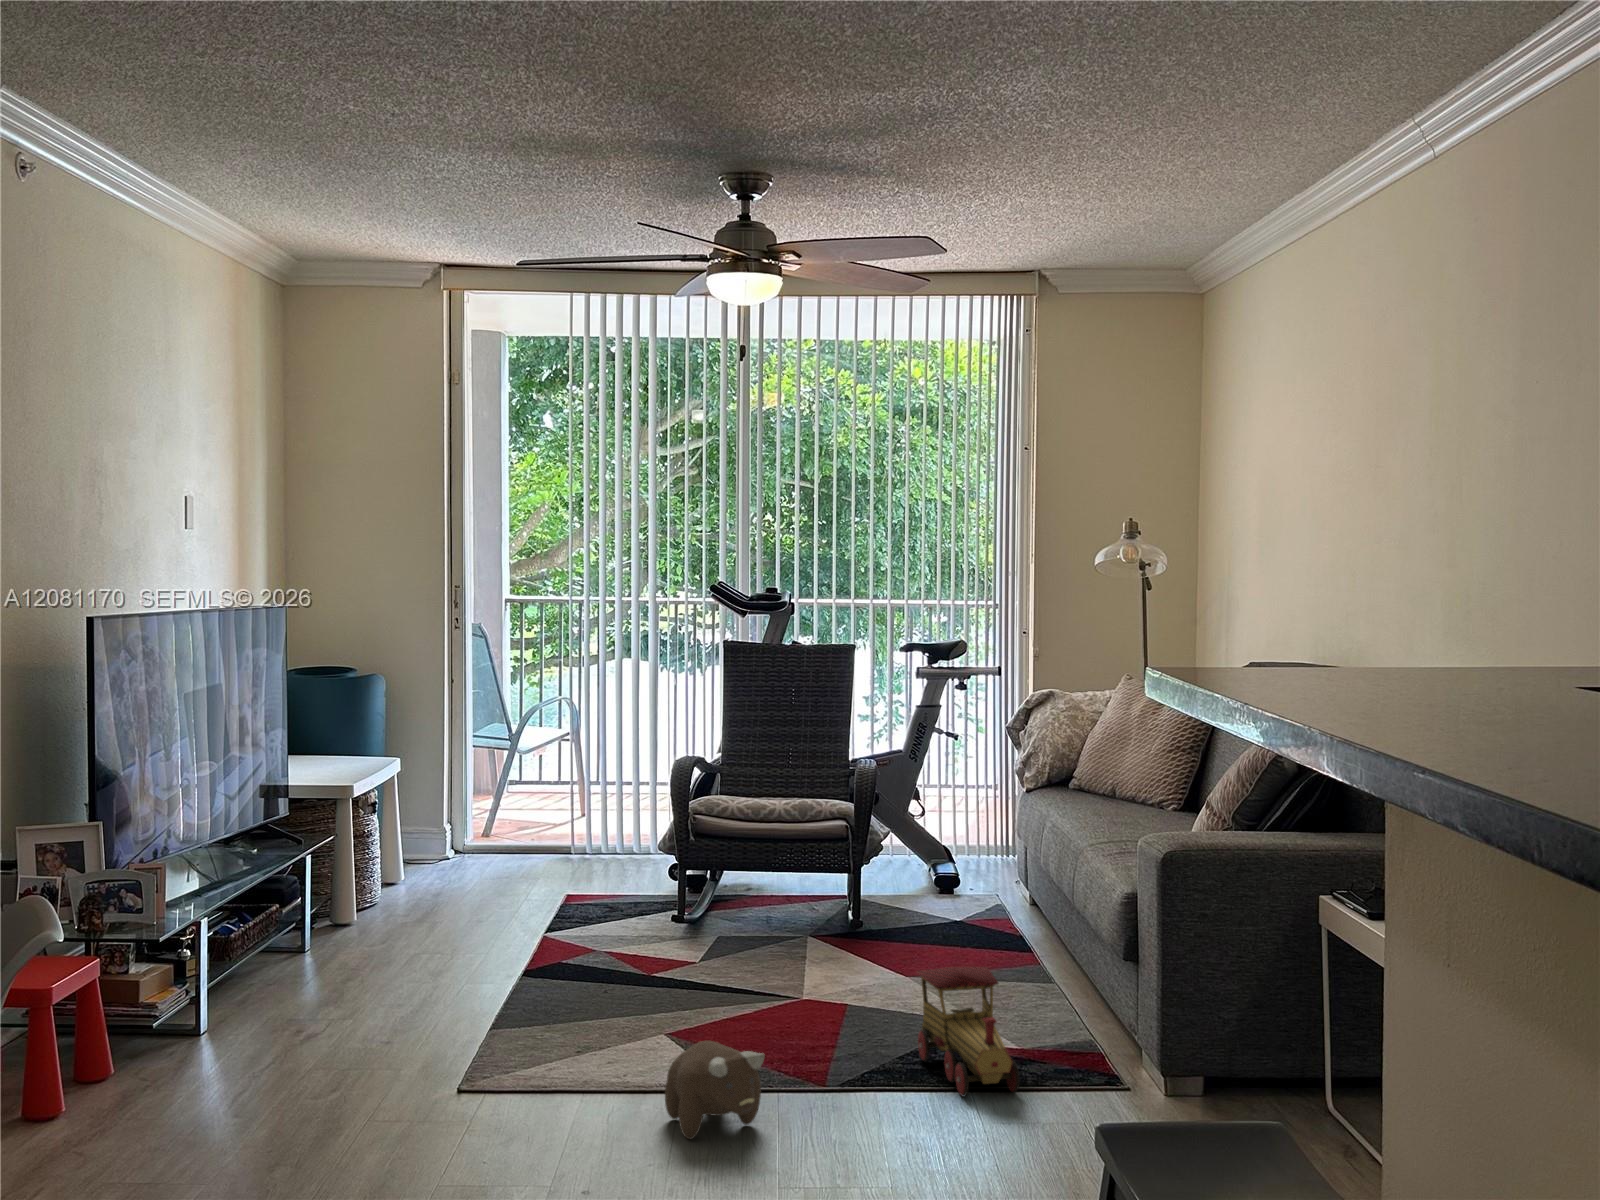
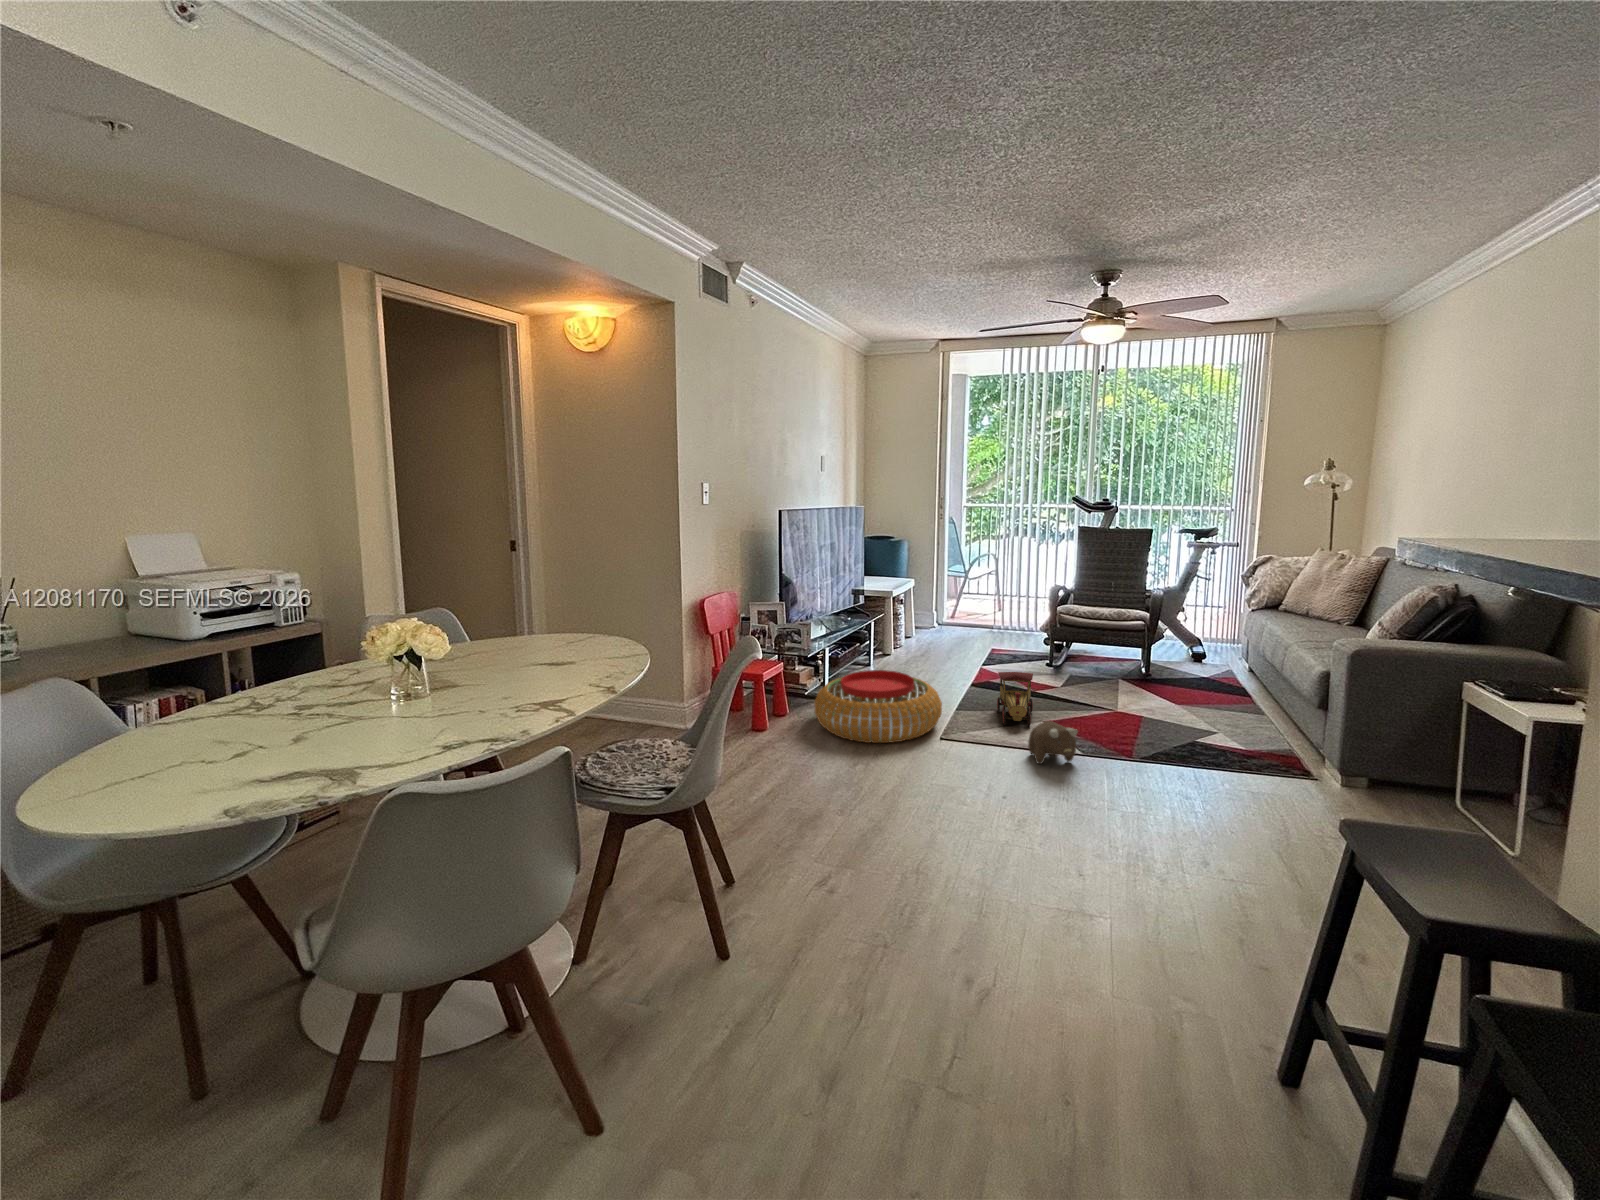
pouf: none [163,962,476,1145] -> present [815,670,942,743]
toy train: present [916,967,1020,1097] -> present [997,672,1033,726]

